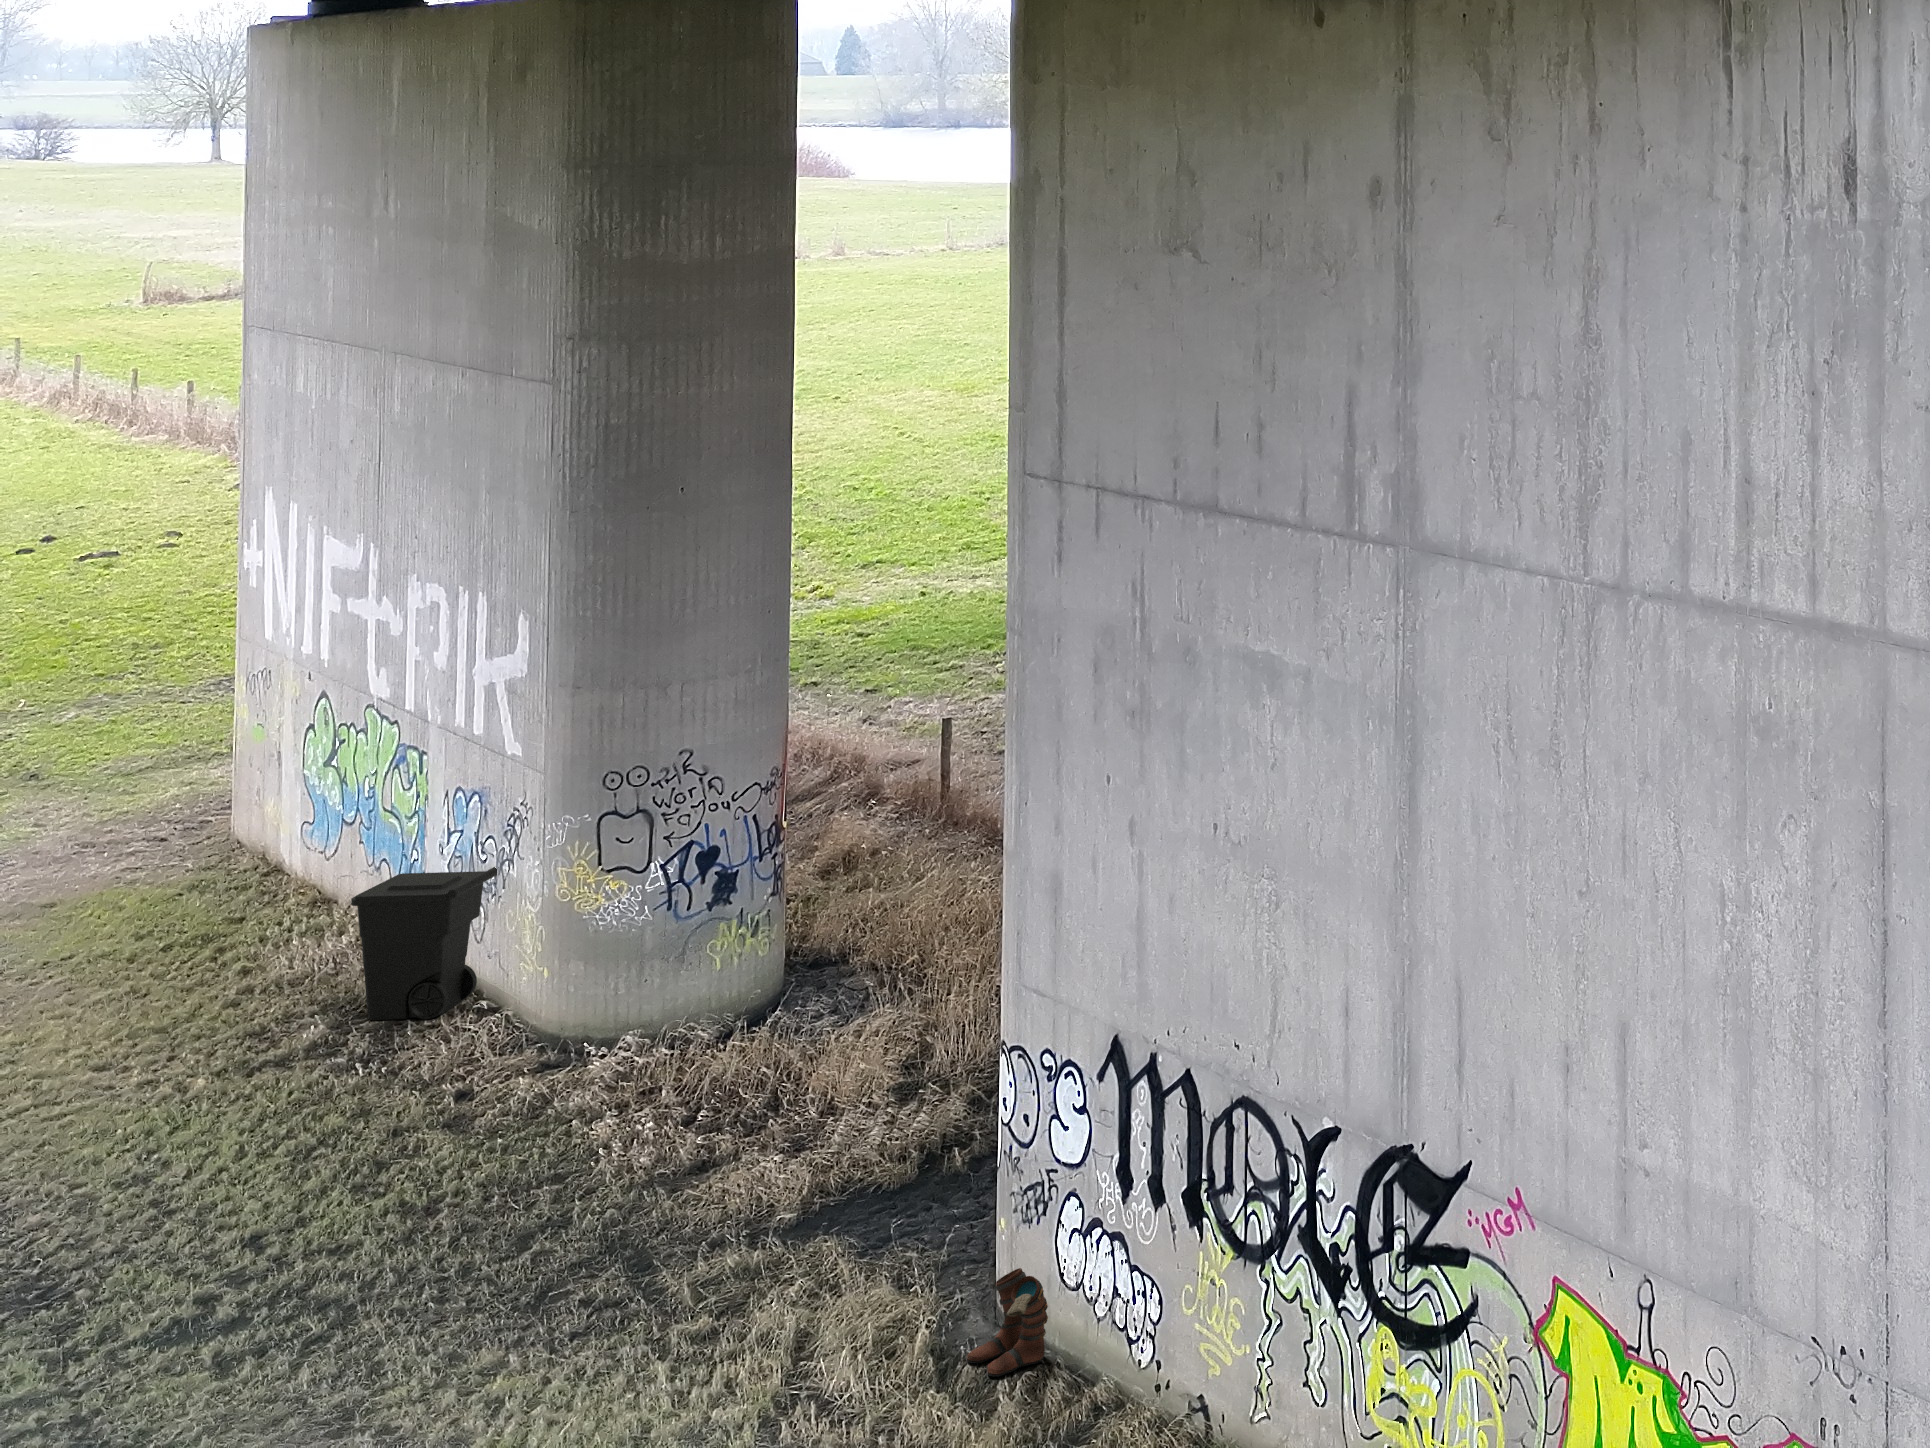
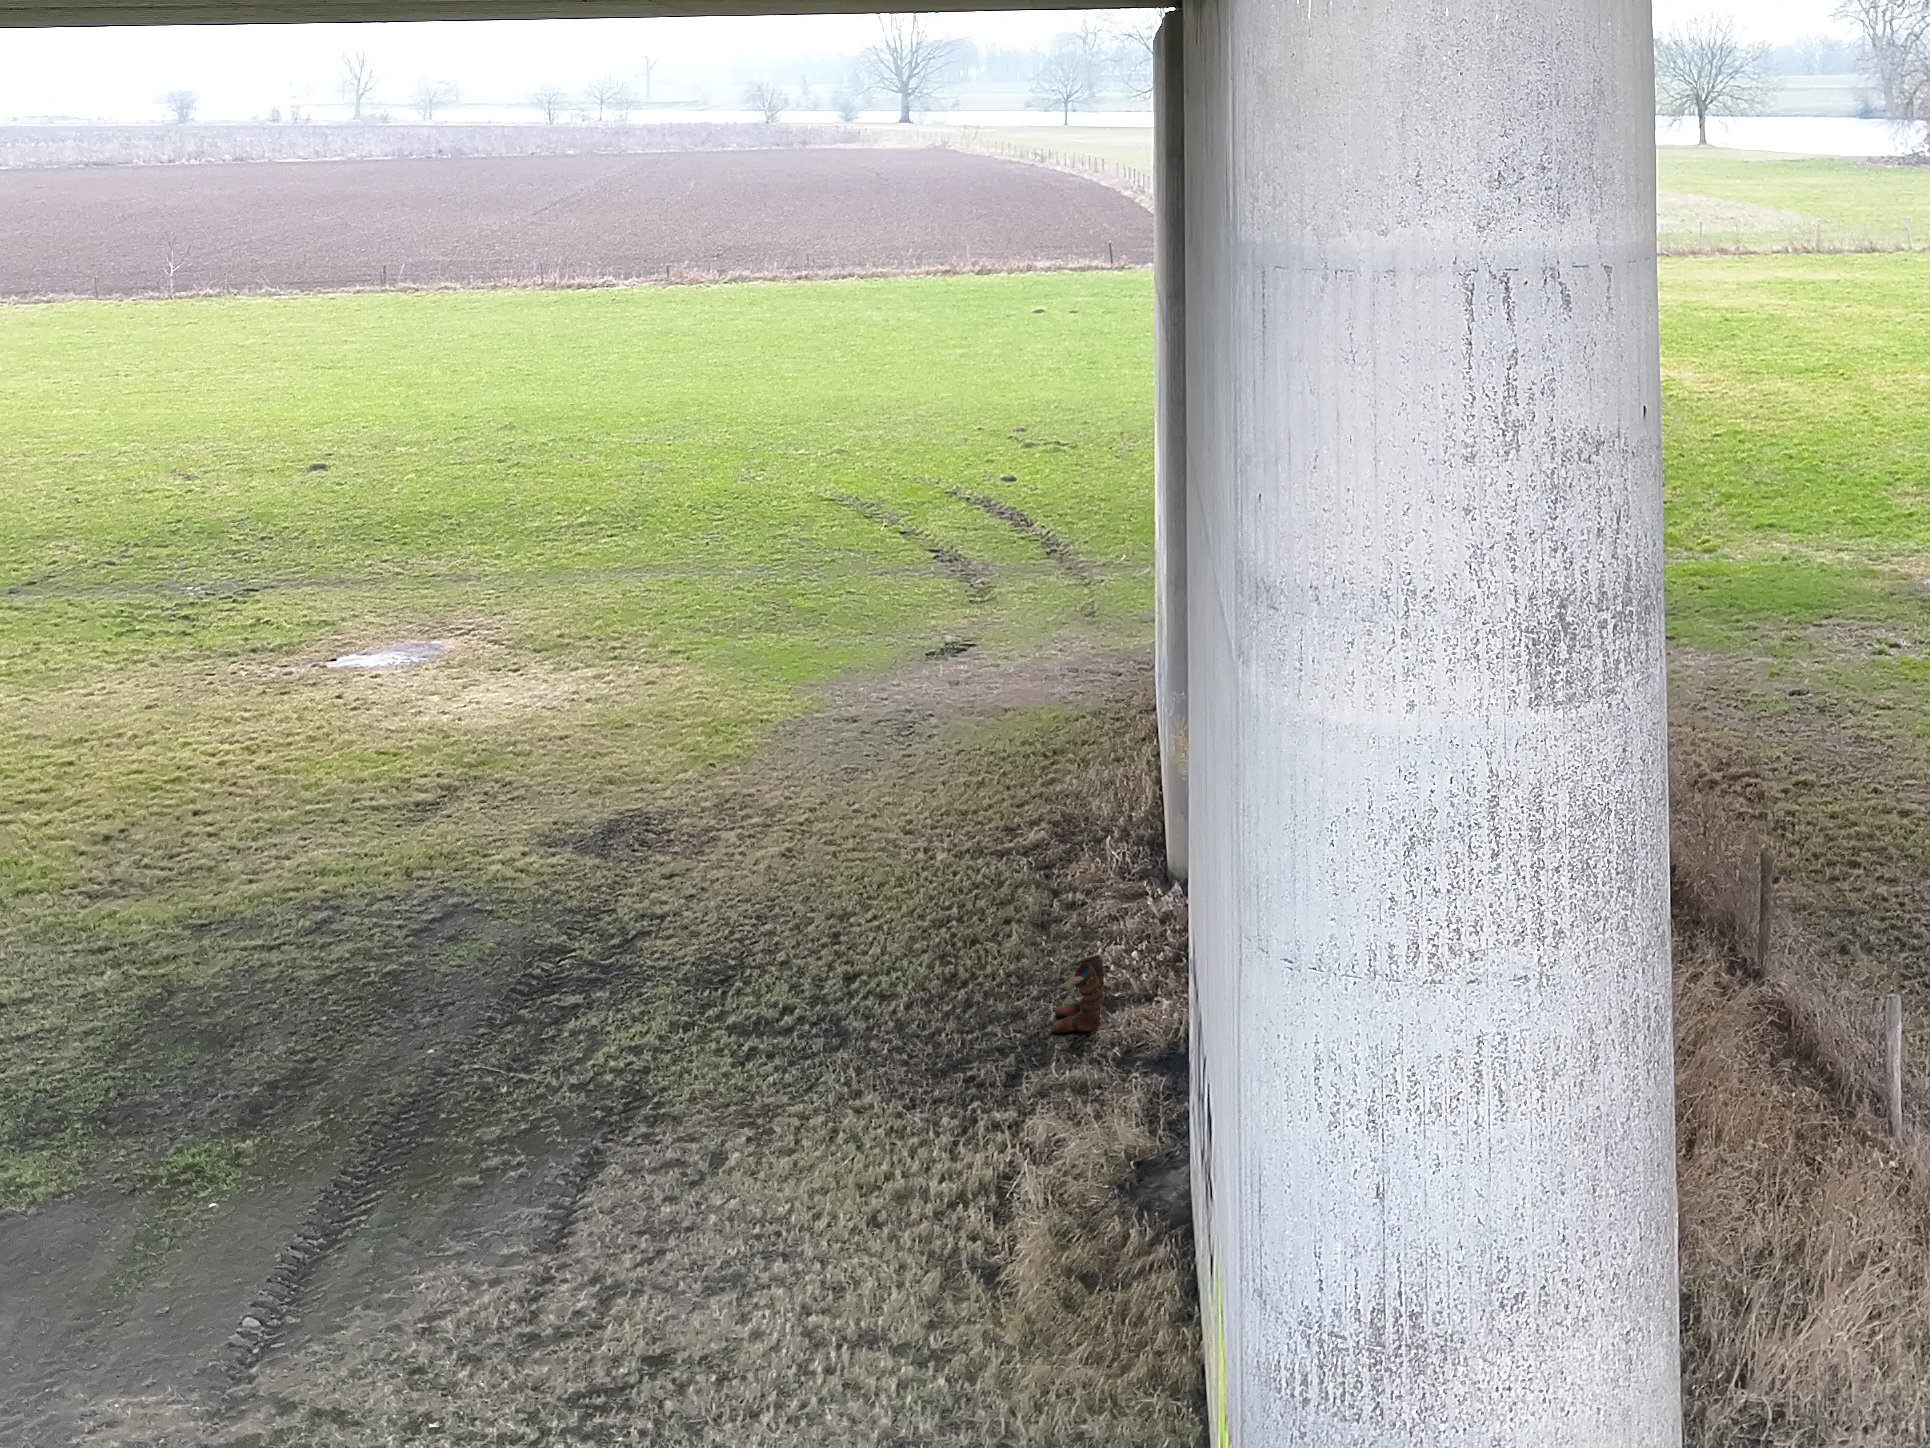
trash can: present [351,867,499,1020] -> none [1065,542,1156,646]

